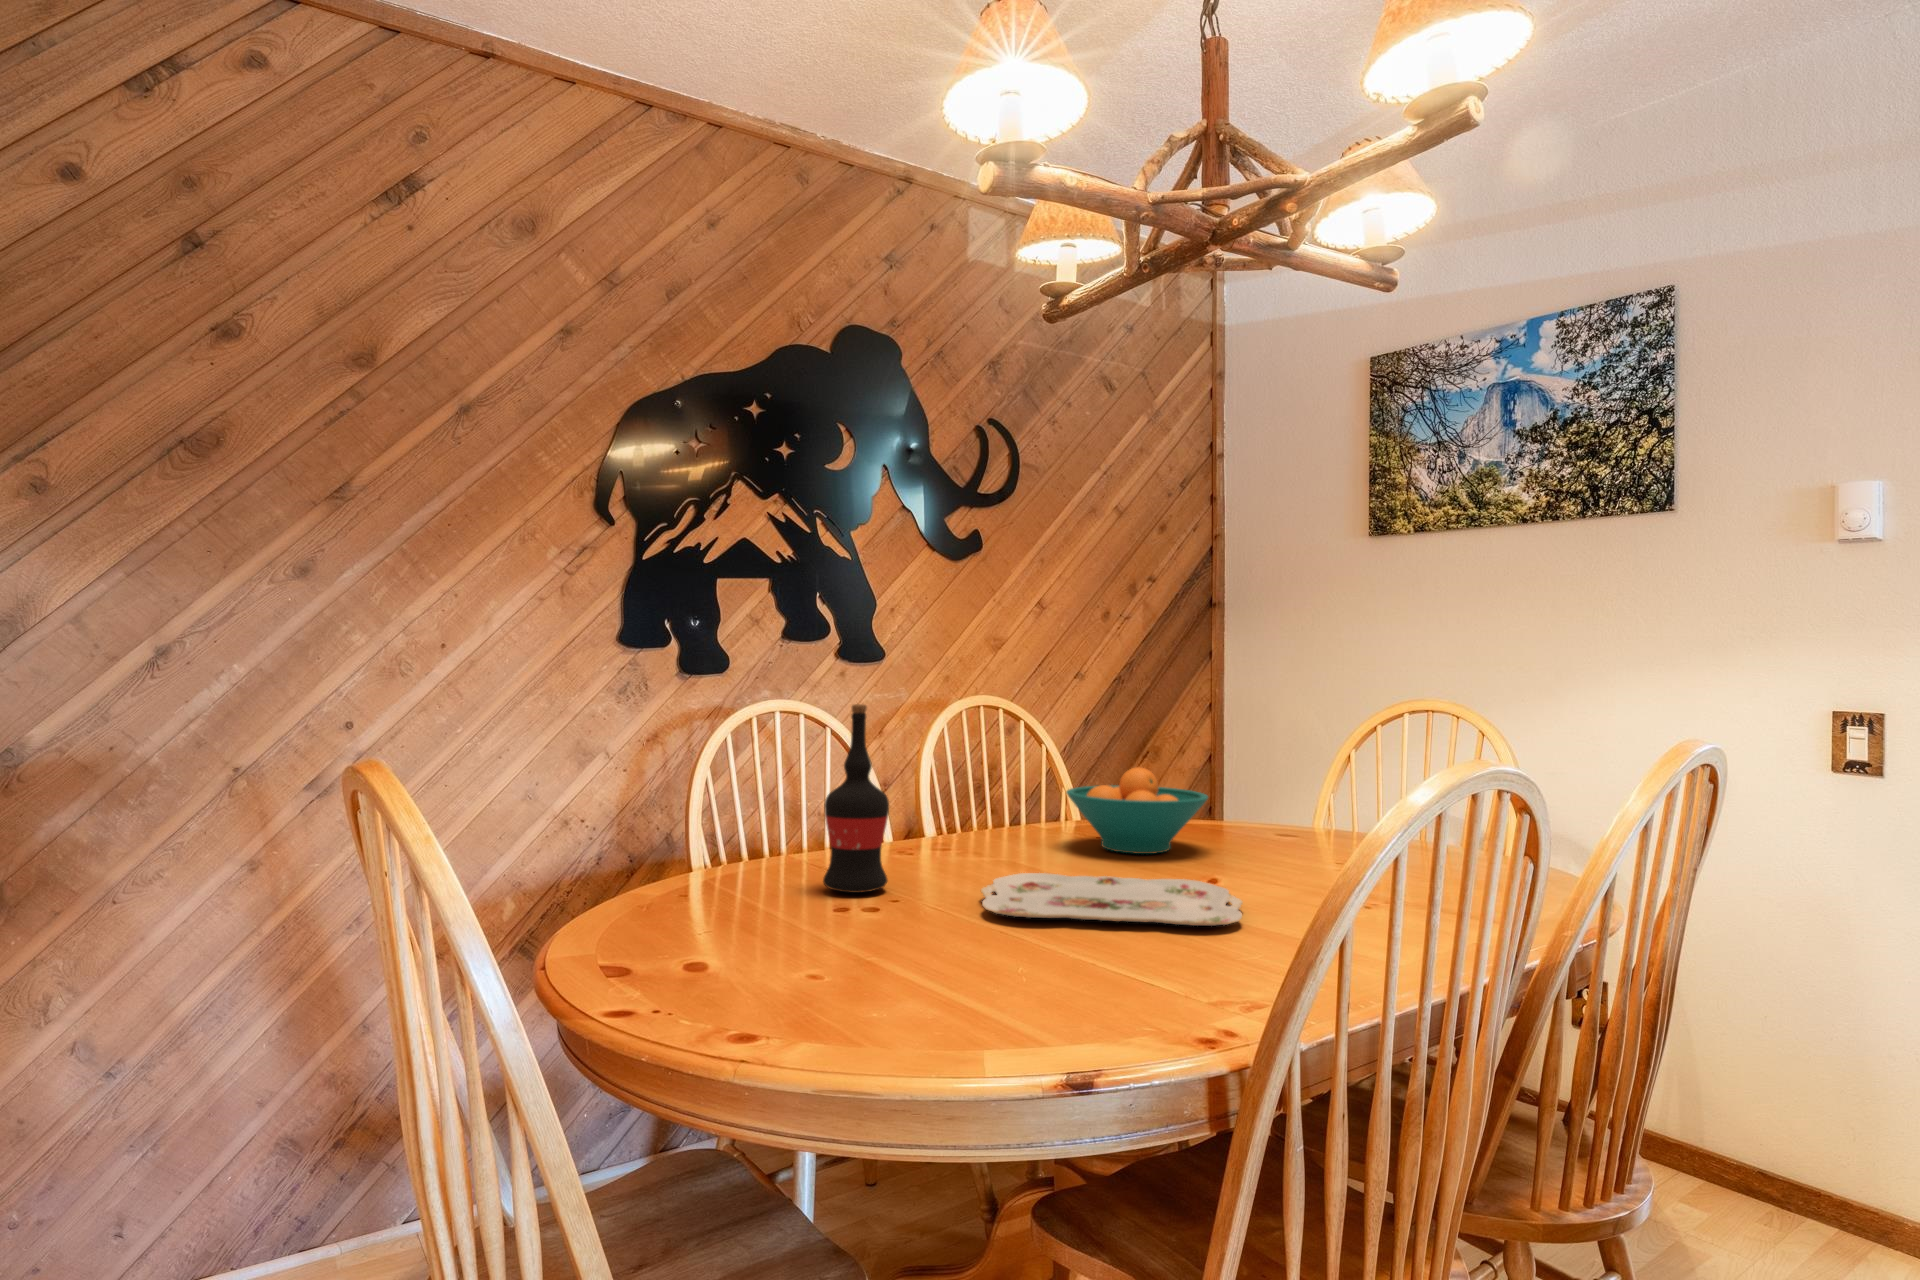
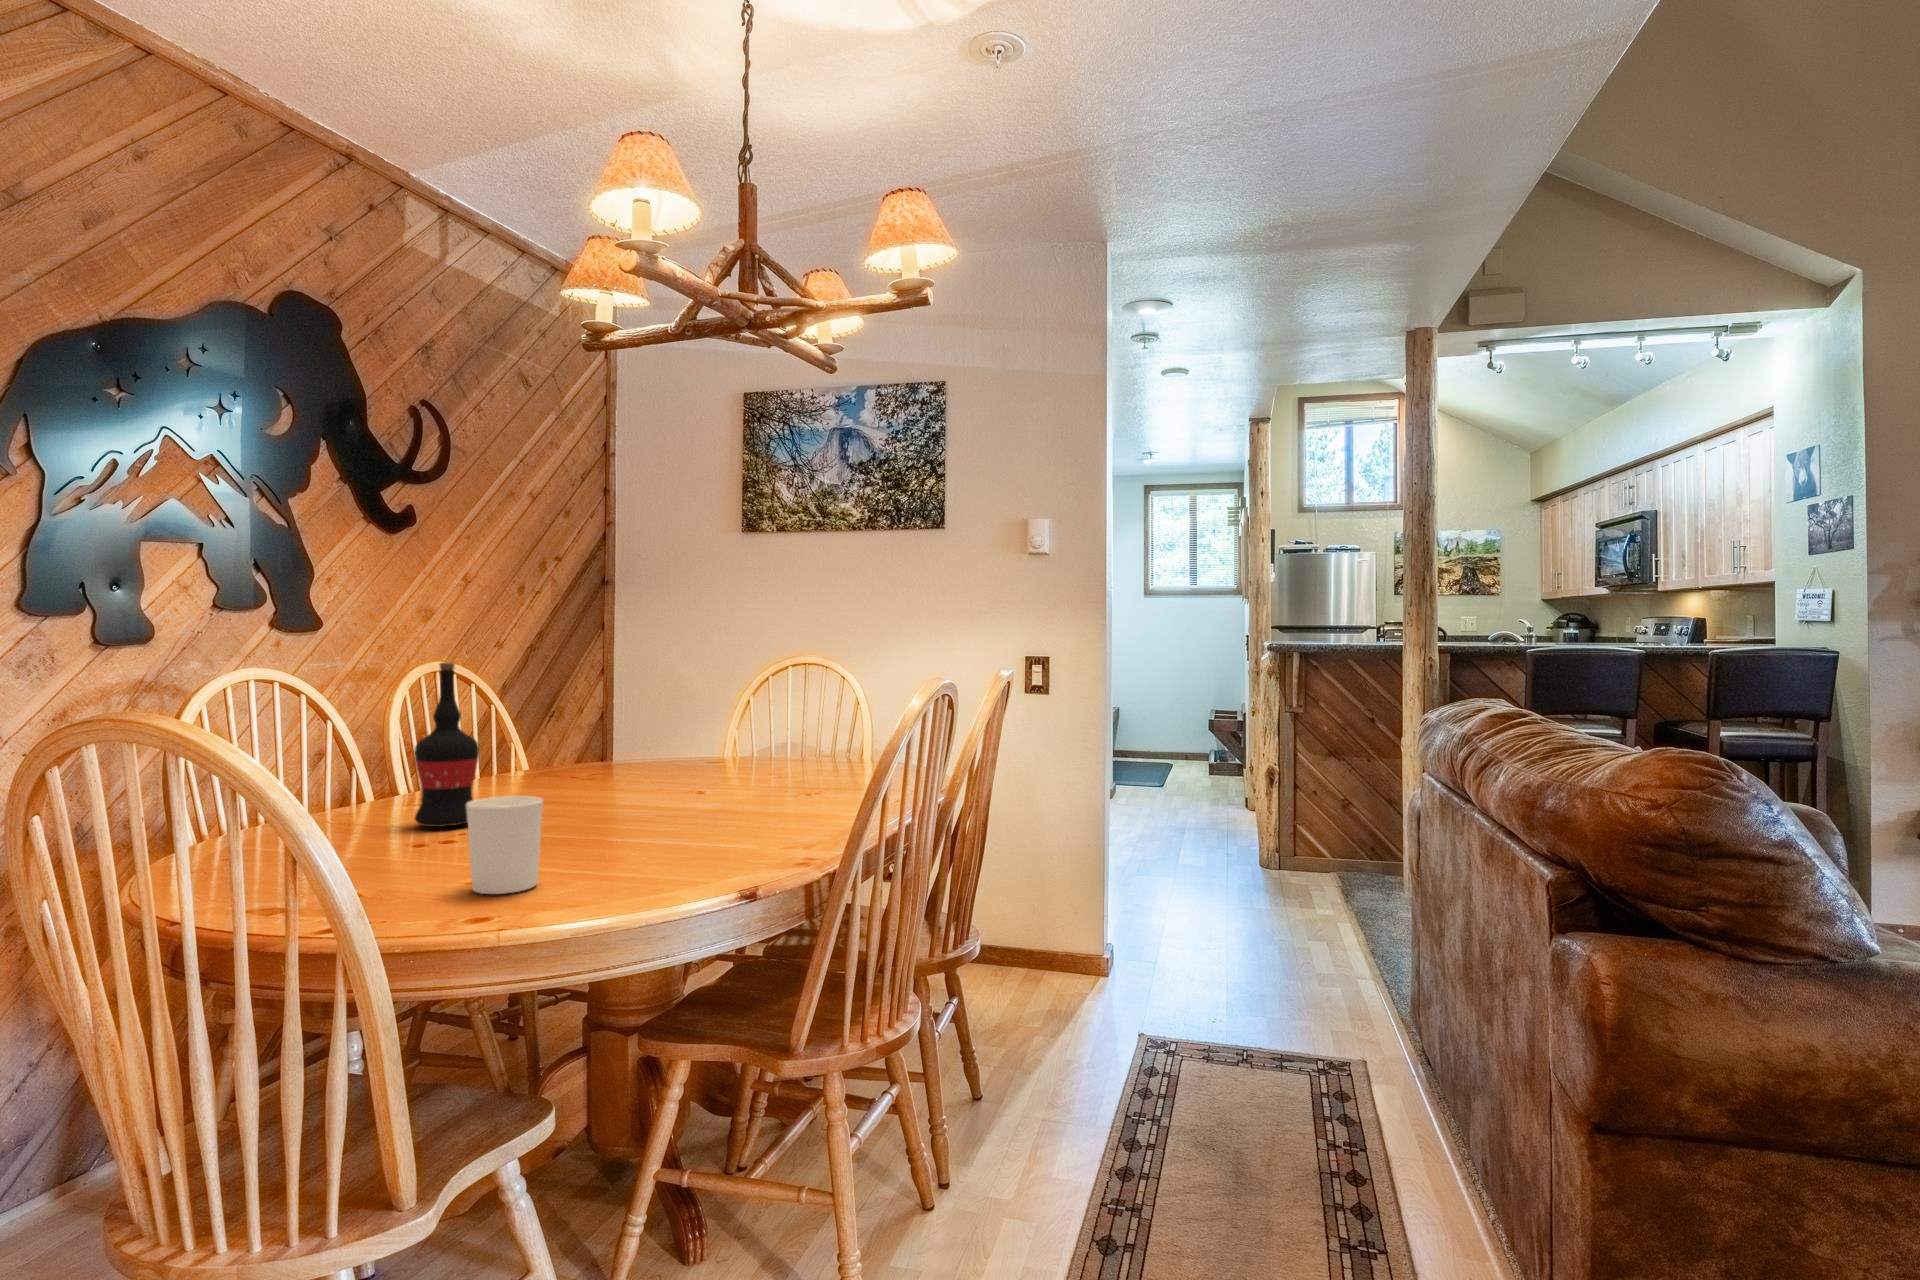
fruit bowl: present [1066,767,1208,854] -> none [571,708,689,776]
serving tray: present [981,873,1243,926] -> none [565,784,778,821]
candle holder: none [720,875,808,1001] -> present [466,796,543,894]

